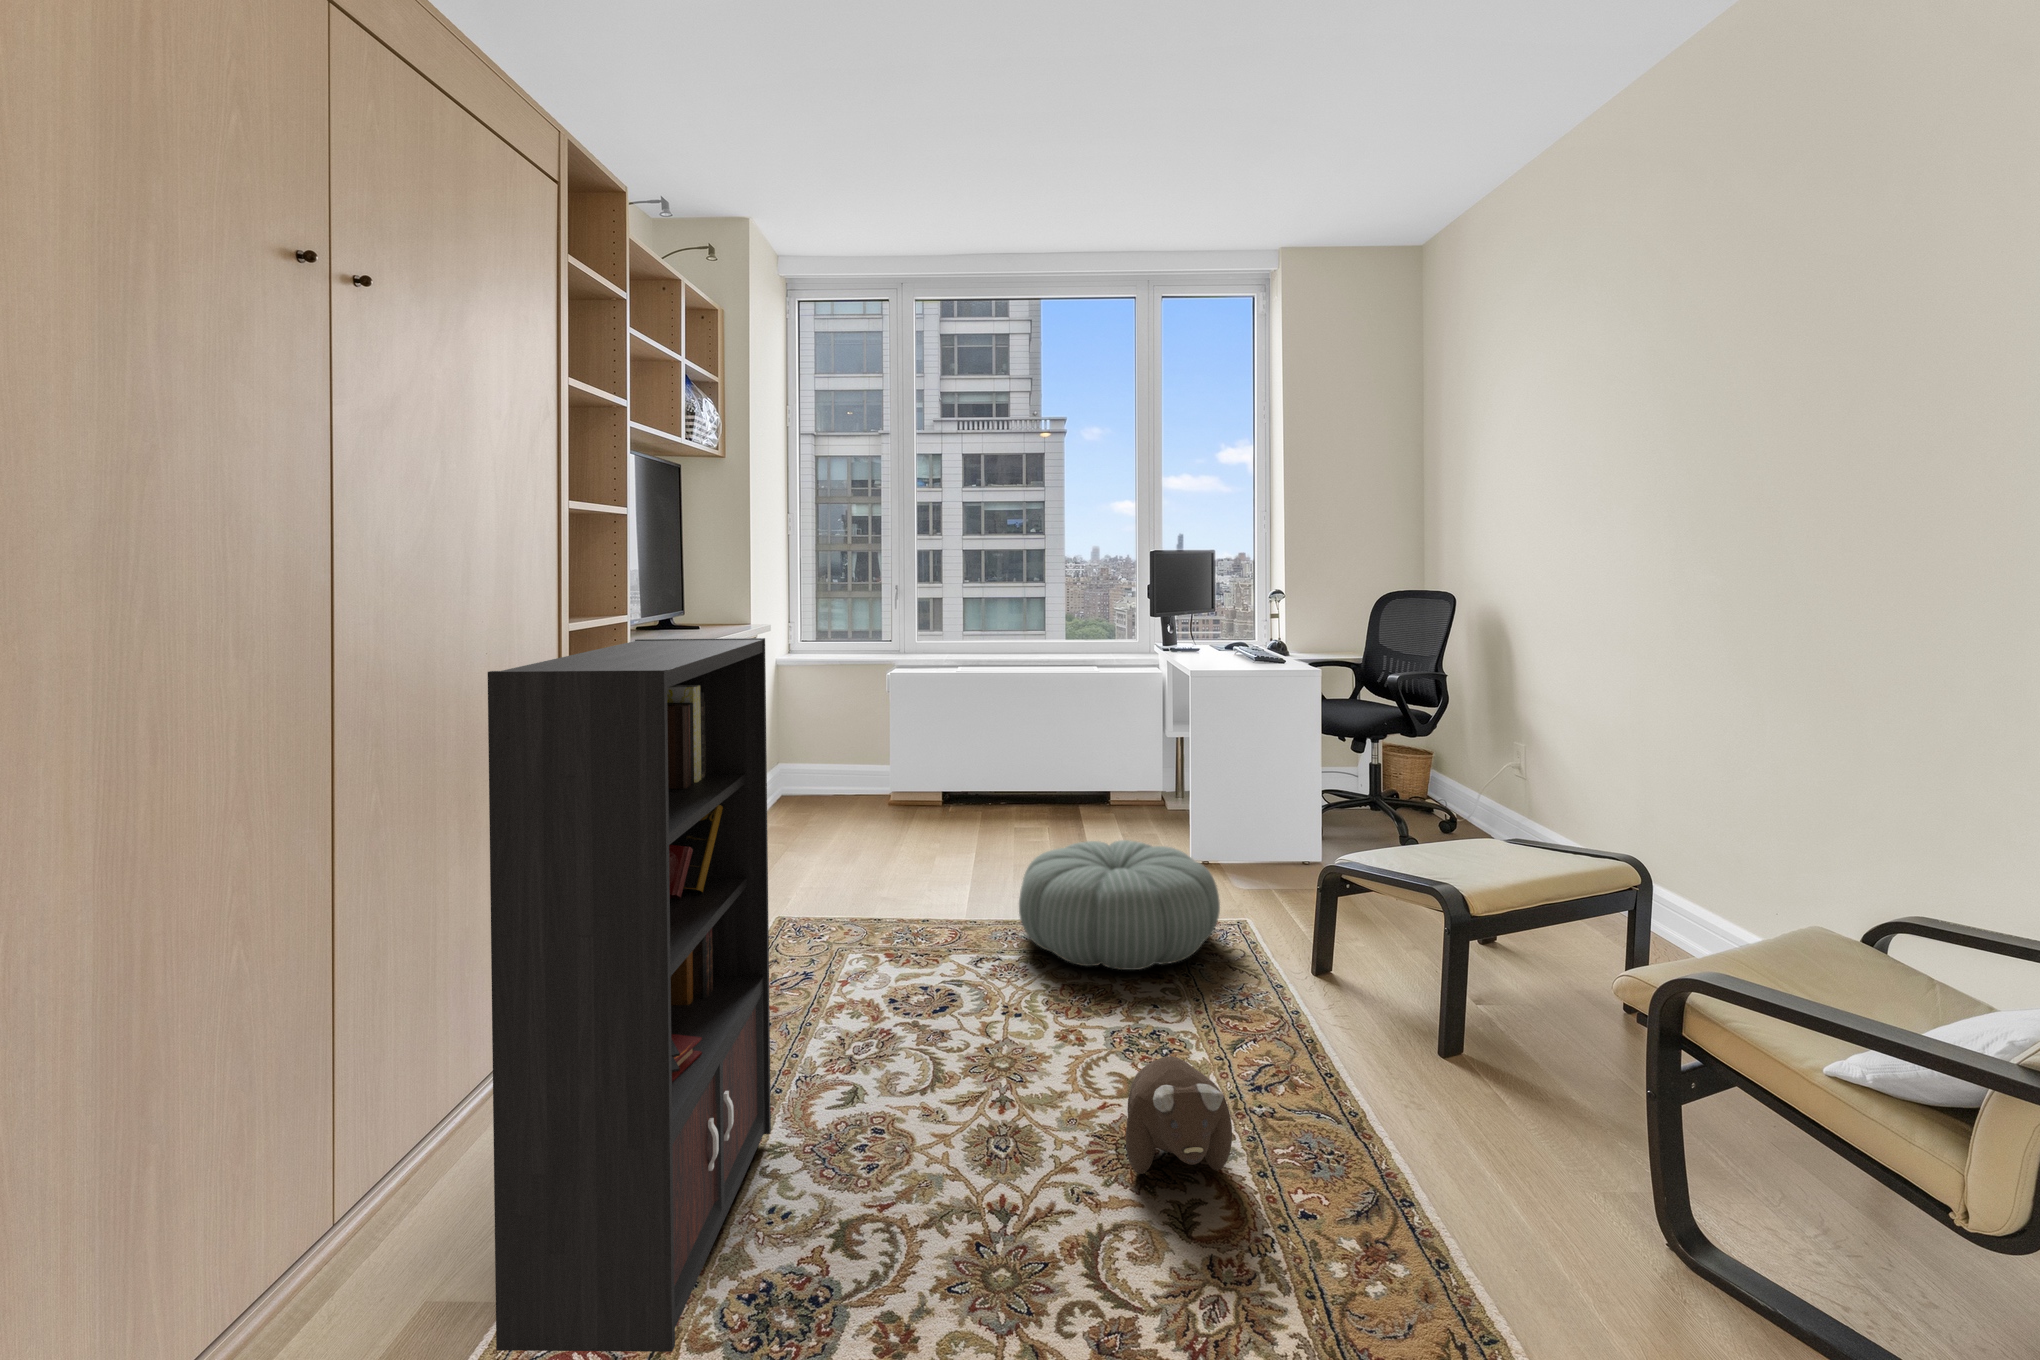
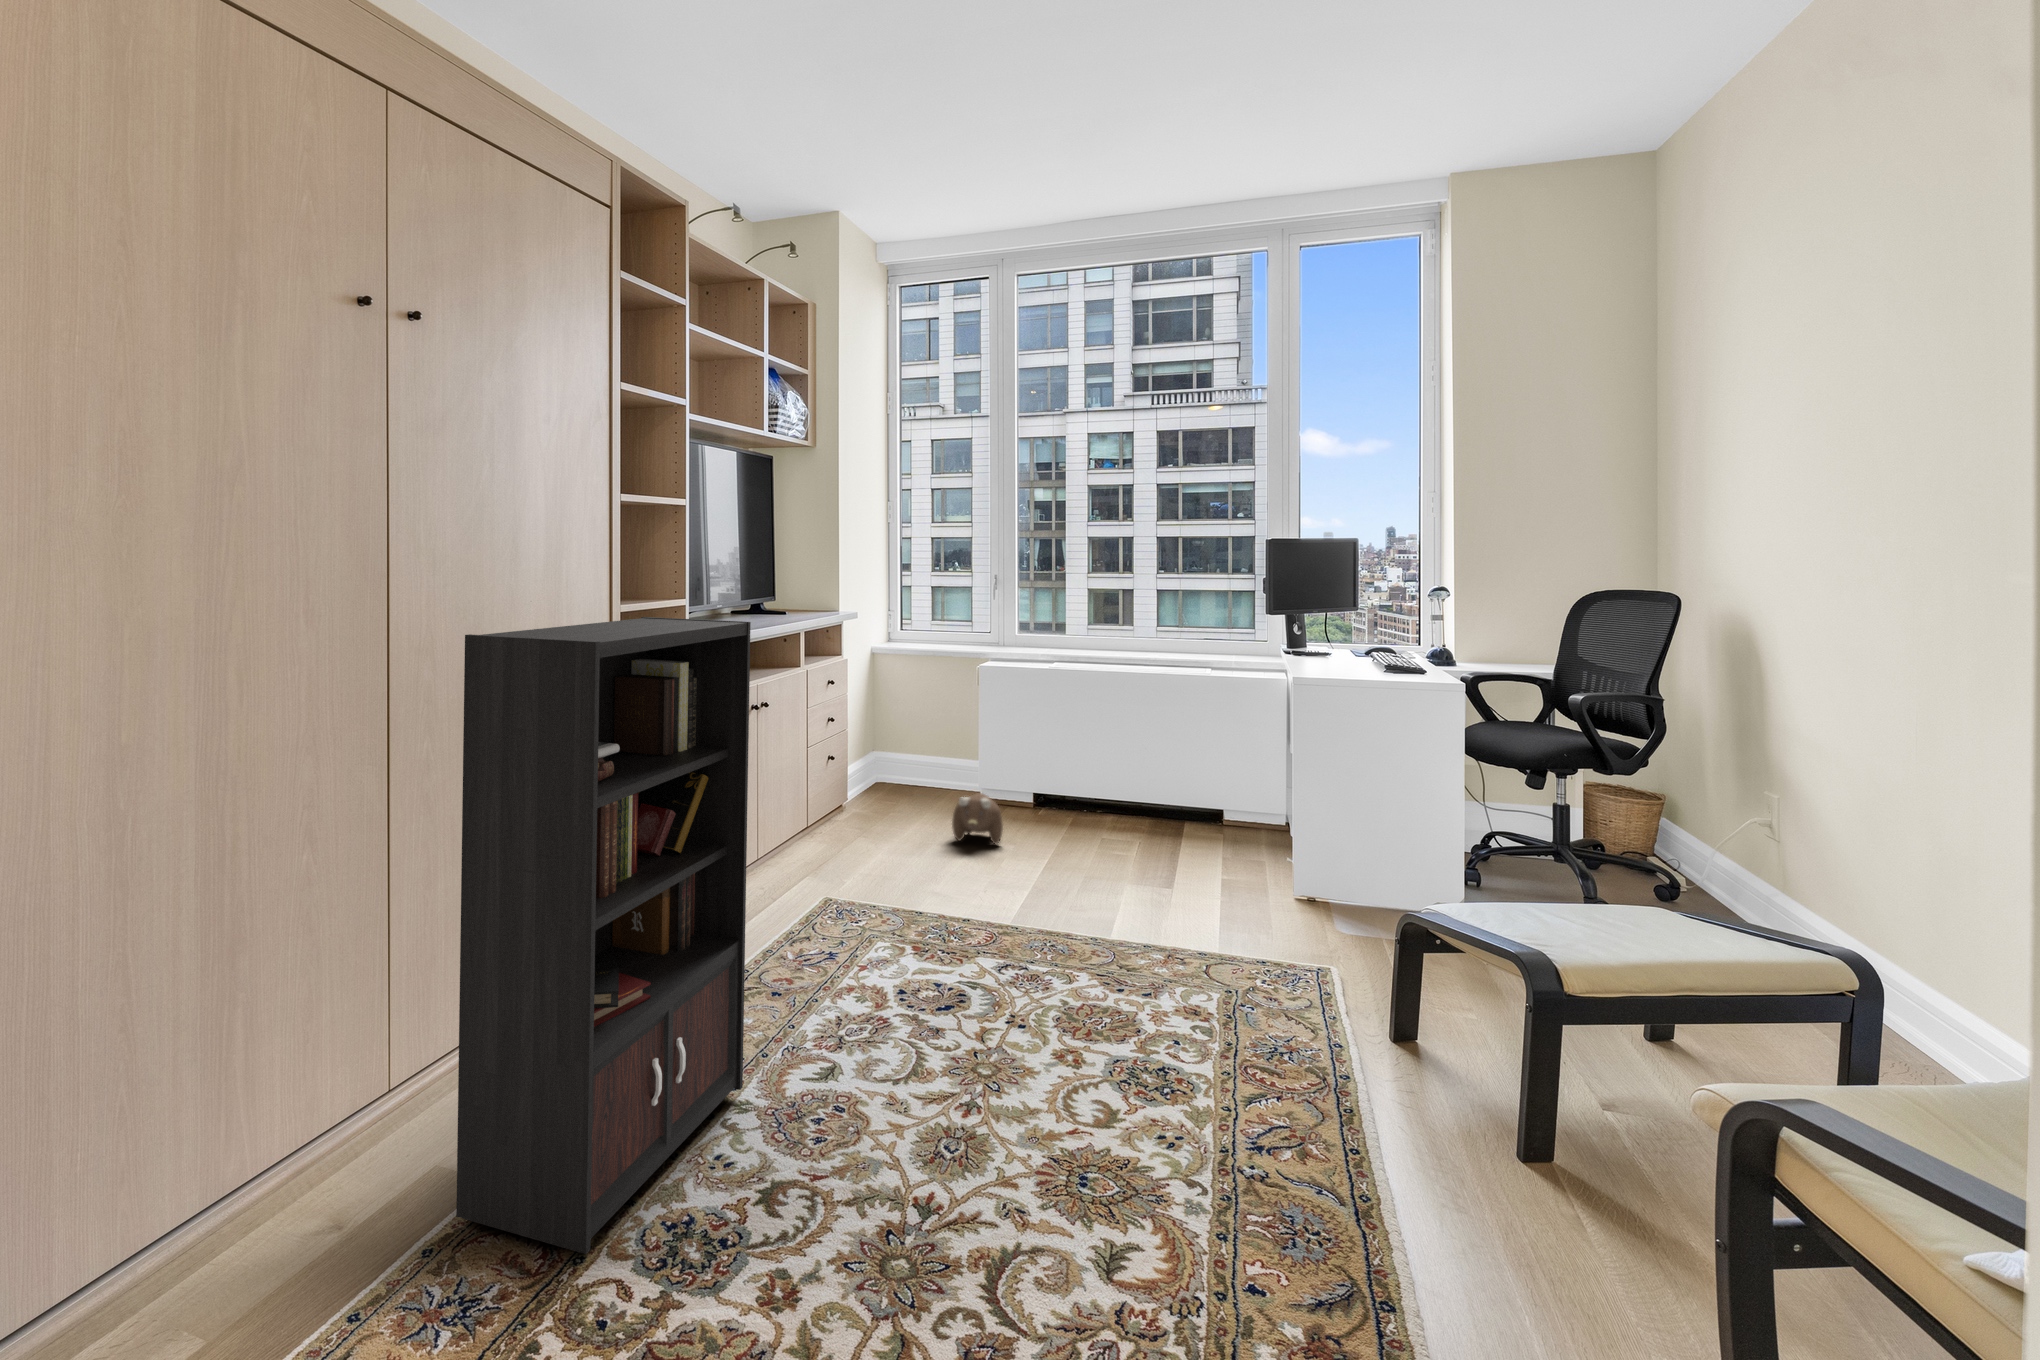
pouf: present [1019,840,1220,970] -> none [1054,861,1281,1003]
plush toy: present [1126,1056,1232,1174] -> present [952,793,1003,844]

